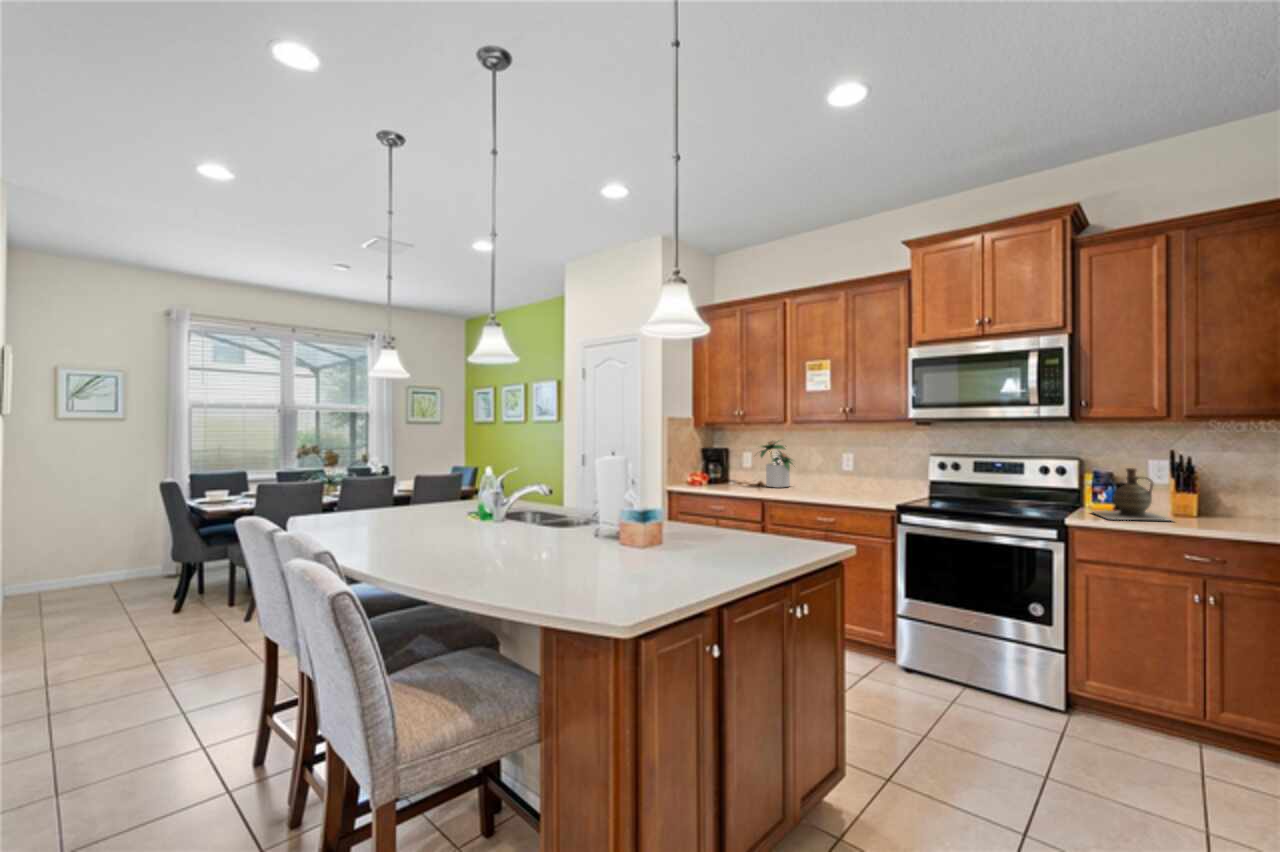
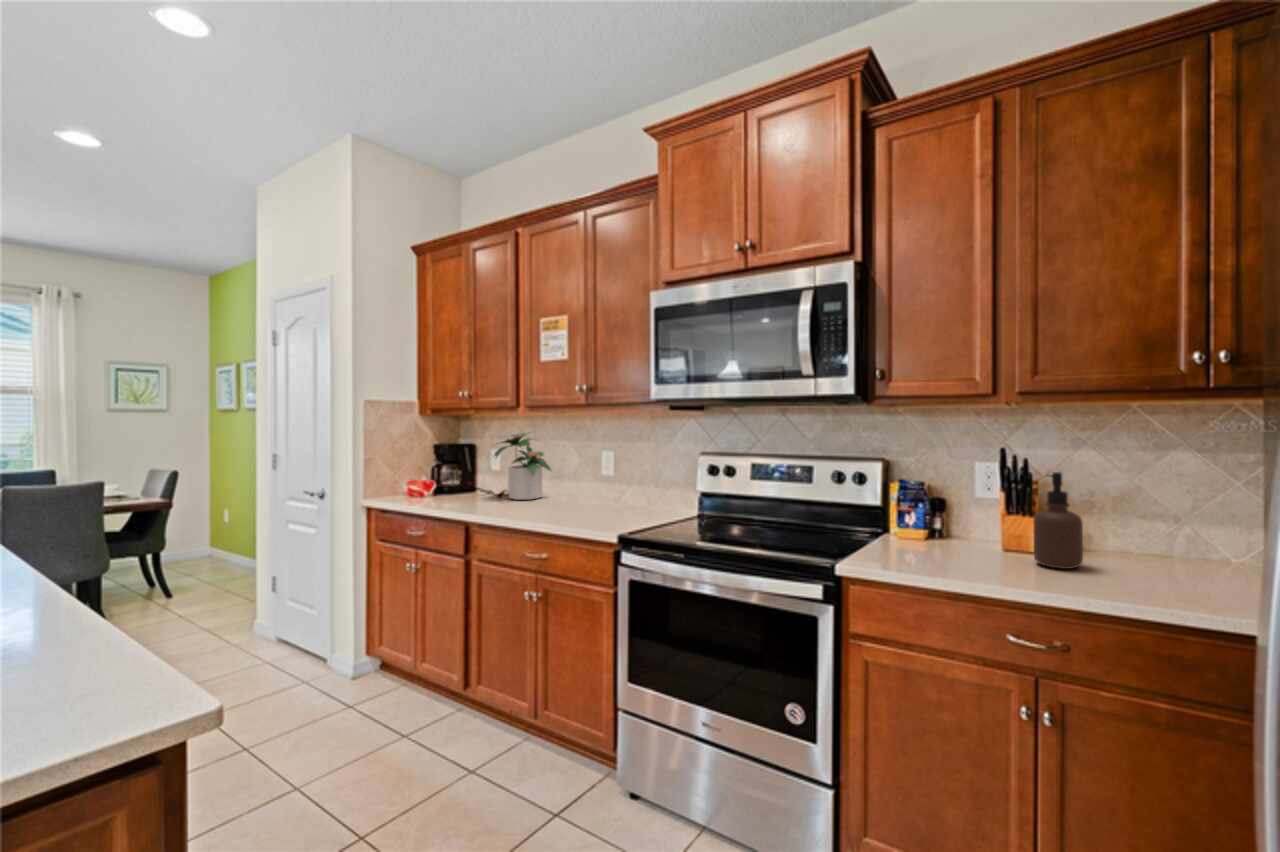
soap dispenser: none [1197,465,1232,522] -> present [1033,472,1083,569]
ceramic jug: present [1093,468,1170,520] -> none [883,478,1000,567]

